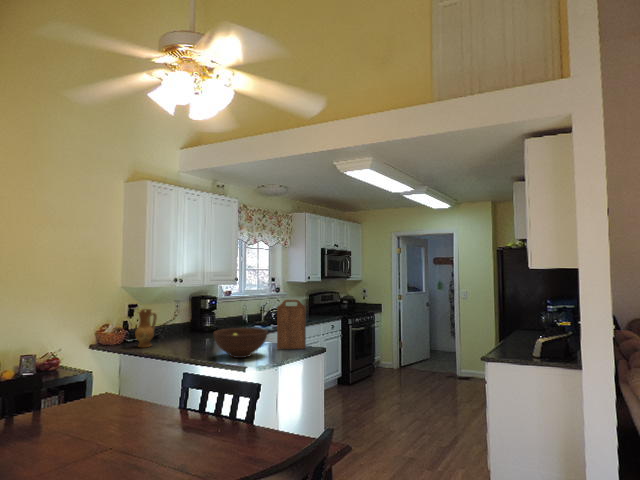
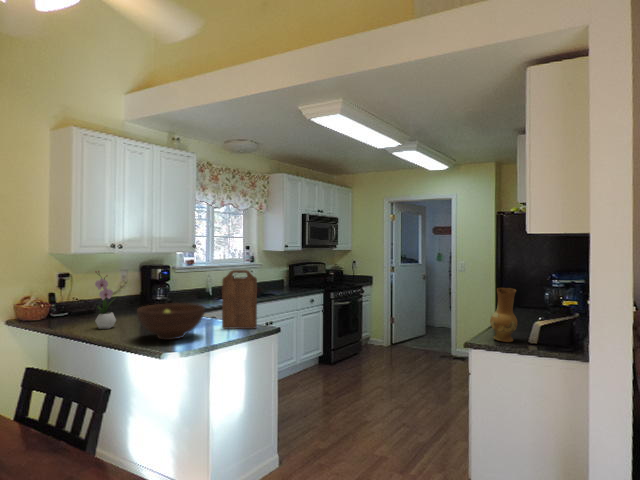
flower arrangement: none [170,301,187,350] -> present [95,271,116,329]
ceramic jug: present [135,309,157,347] -> present [490,288,517,342]

